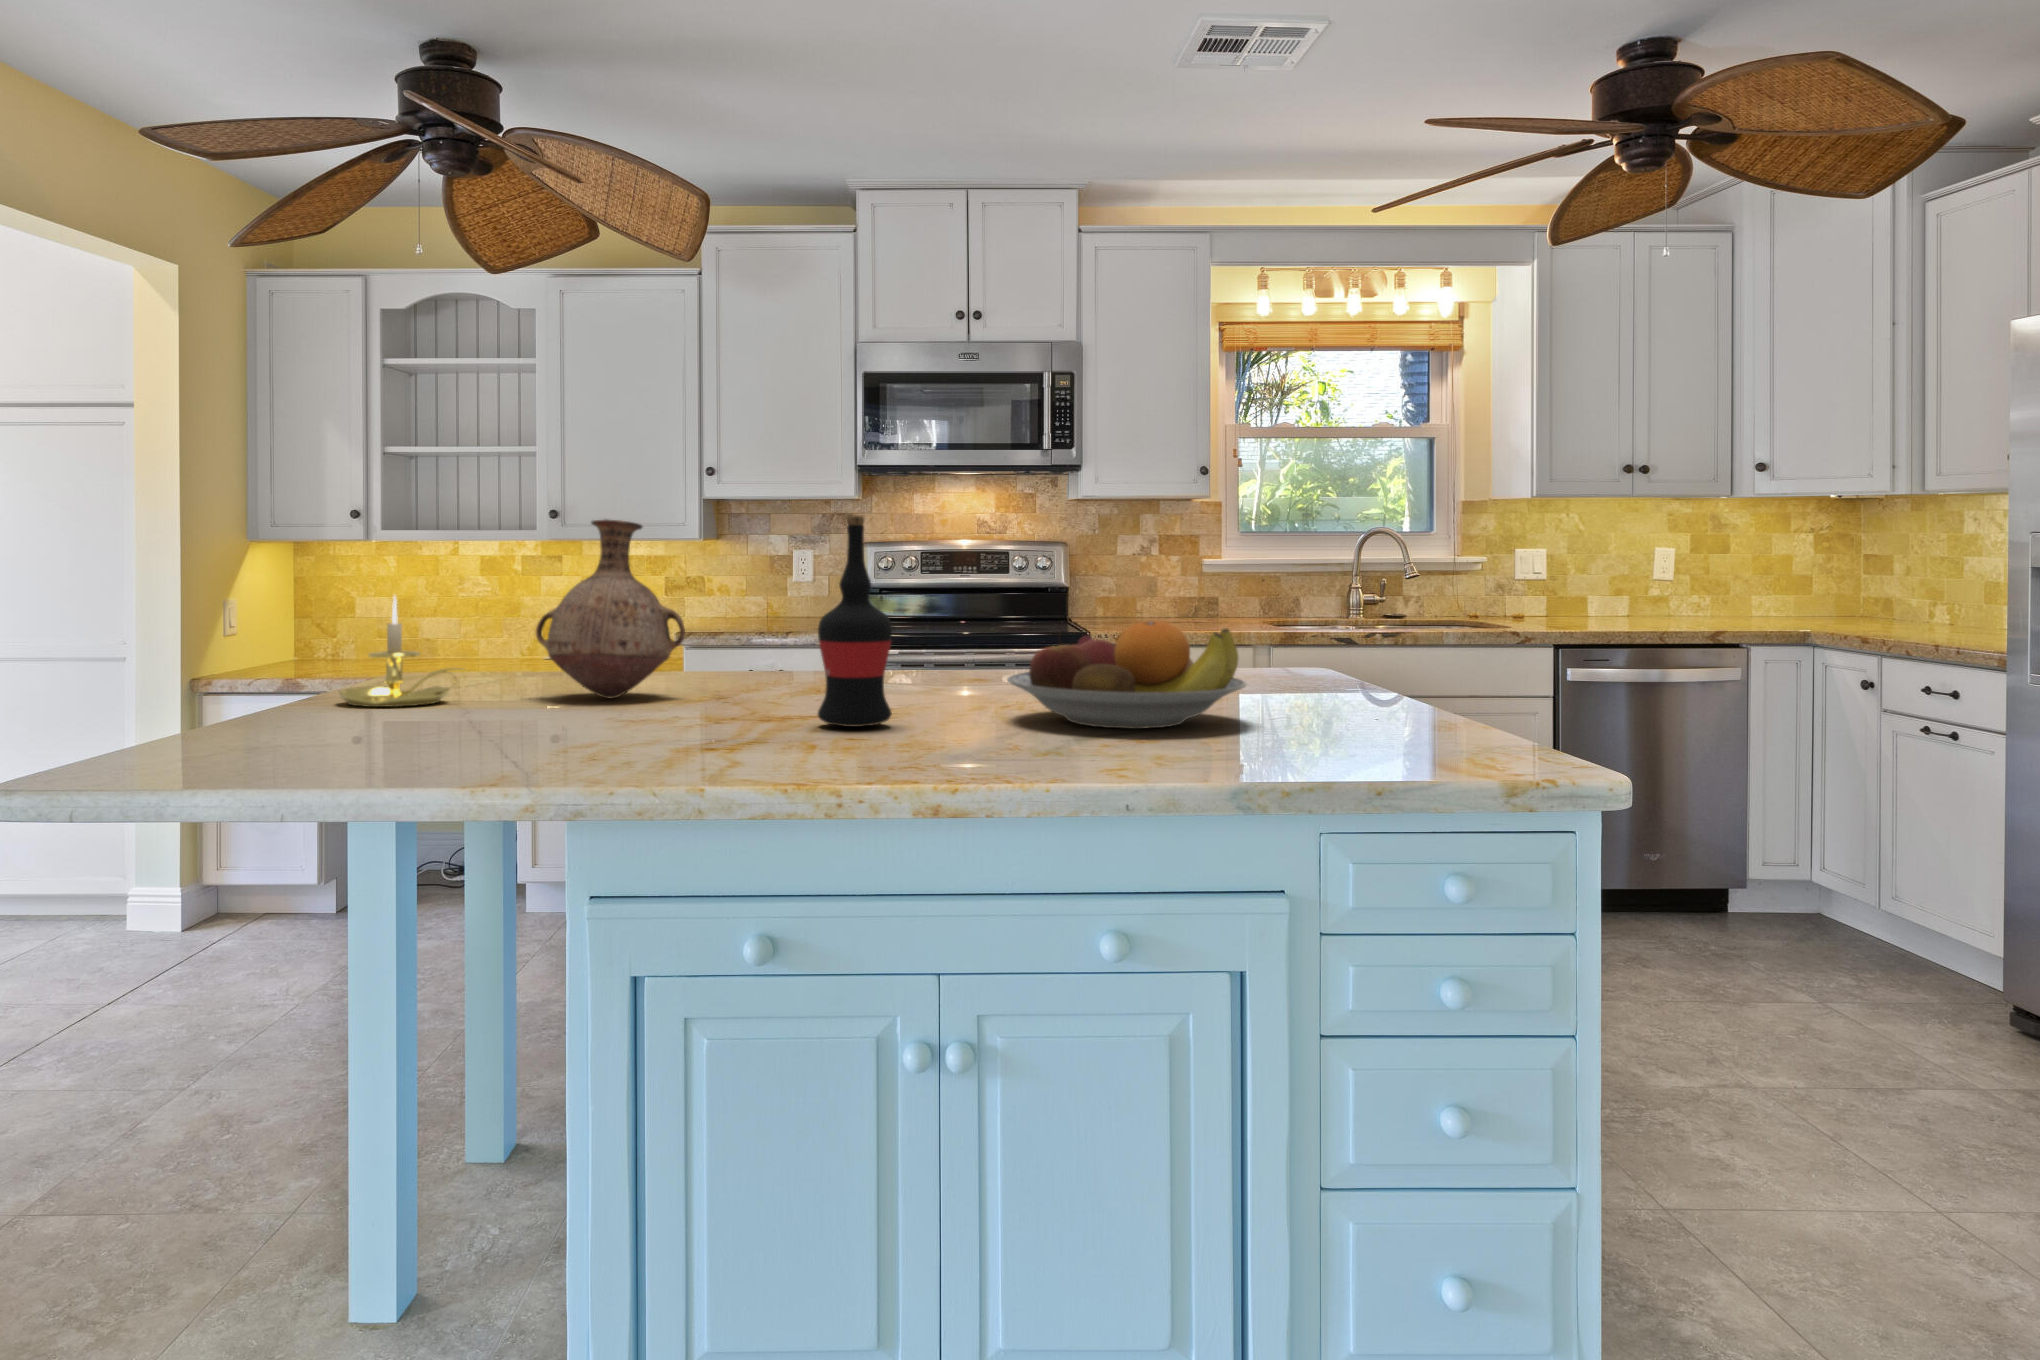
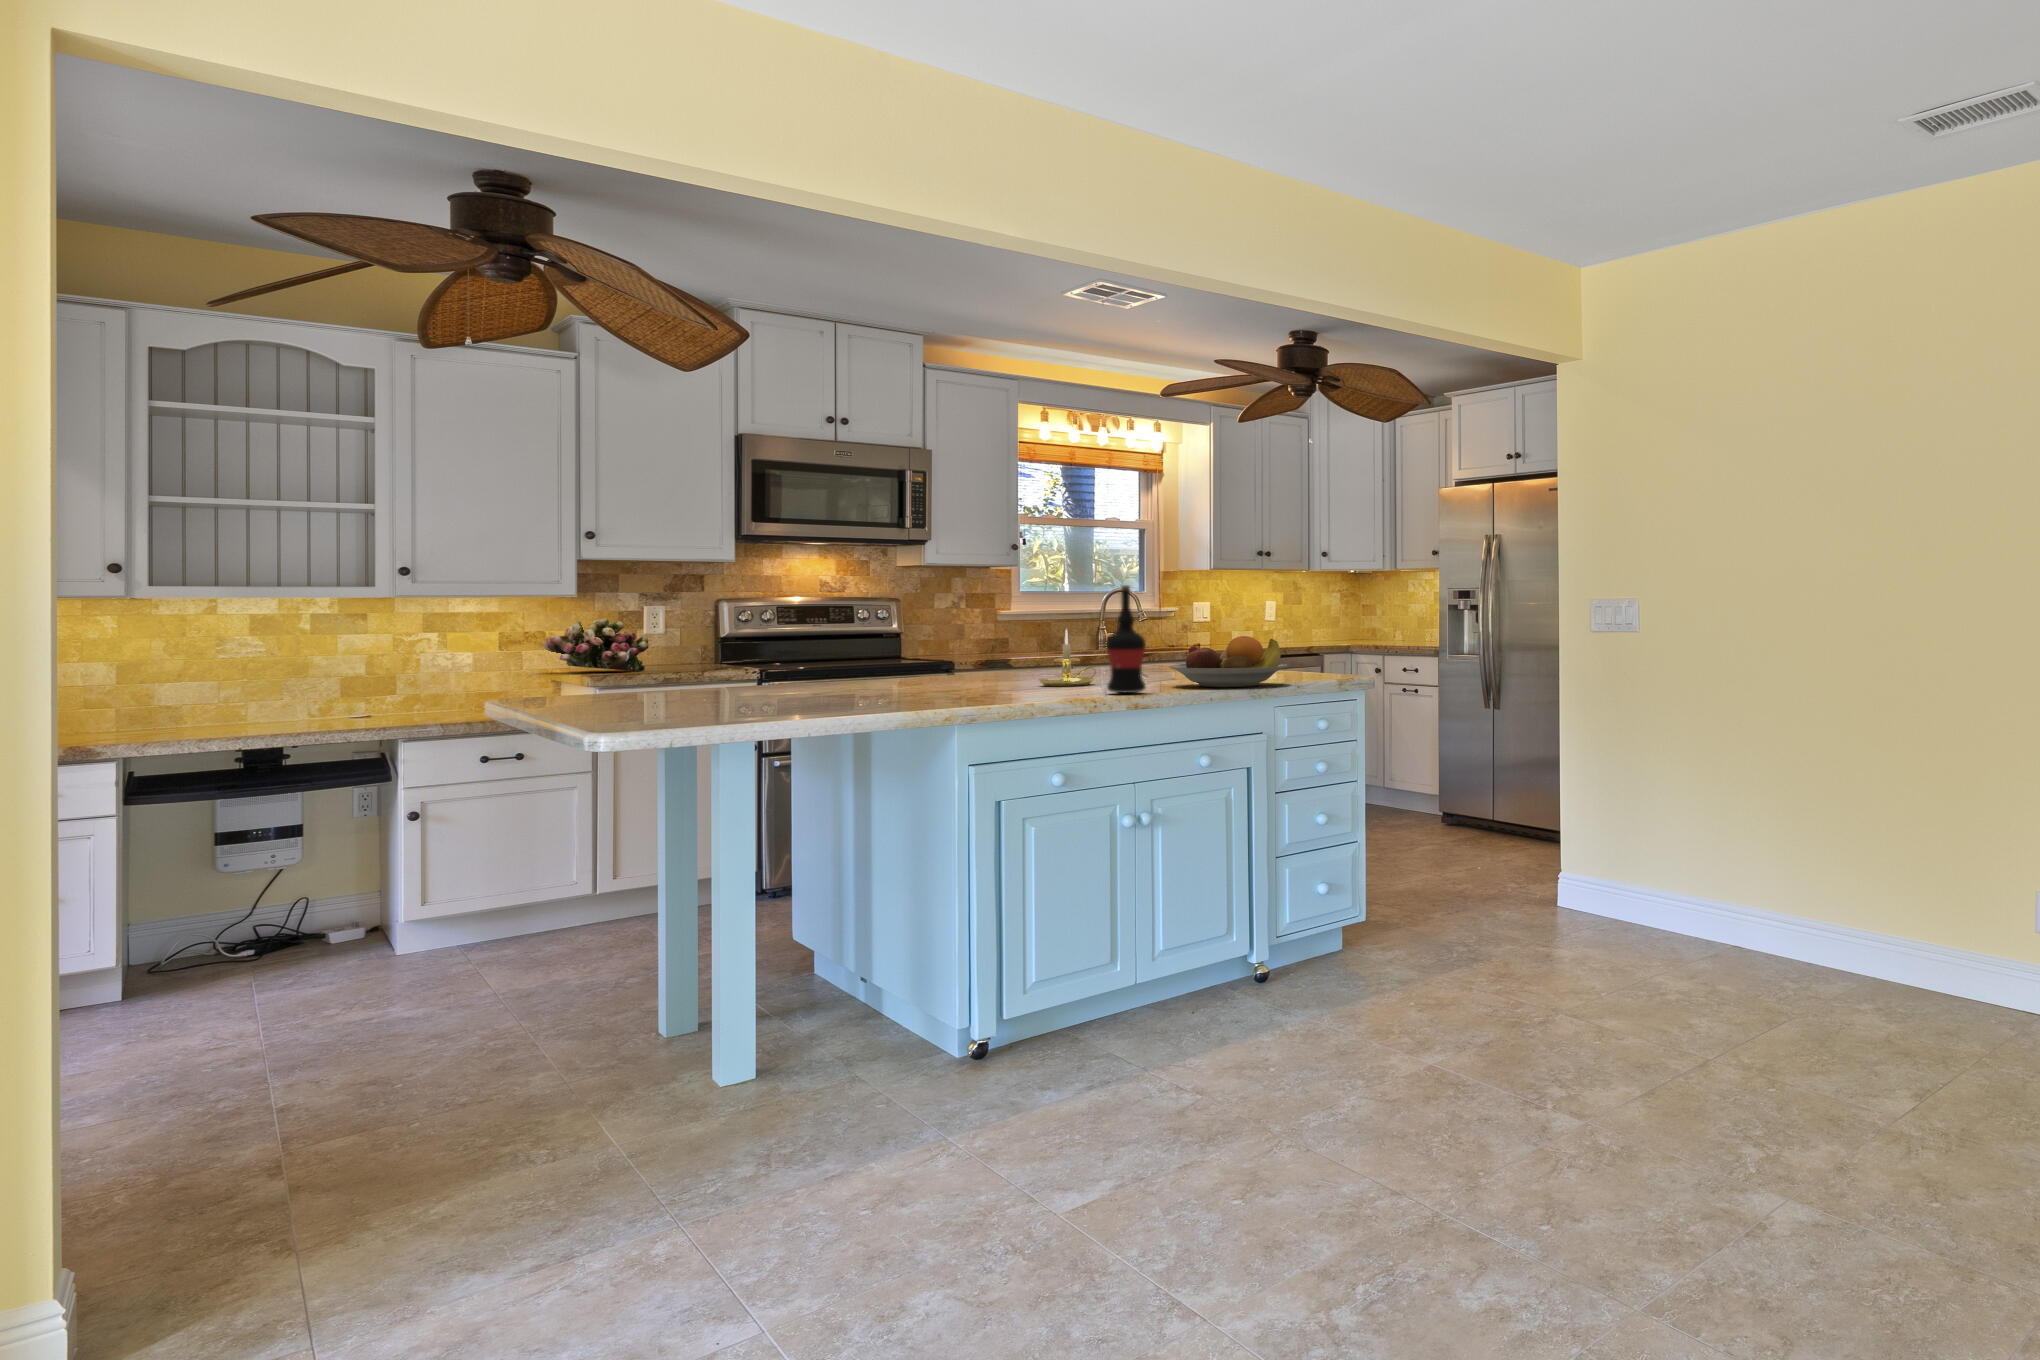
vase: present [536,519,685,698] -> none [864,585,958,697]
flower arrangement: none [700,562,800,622] -> present [542,618,649,671]
candle holder: present [339,596,461,707] -> present [1039,629,1097,686]

